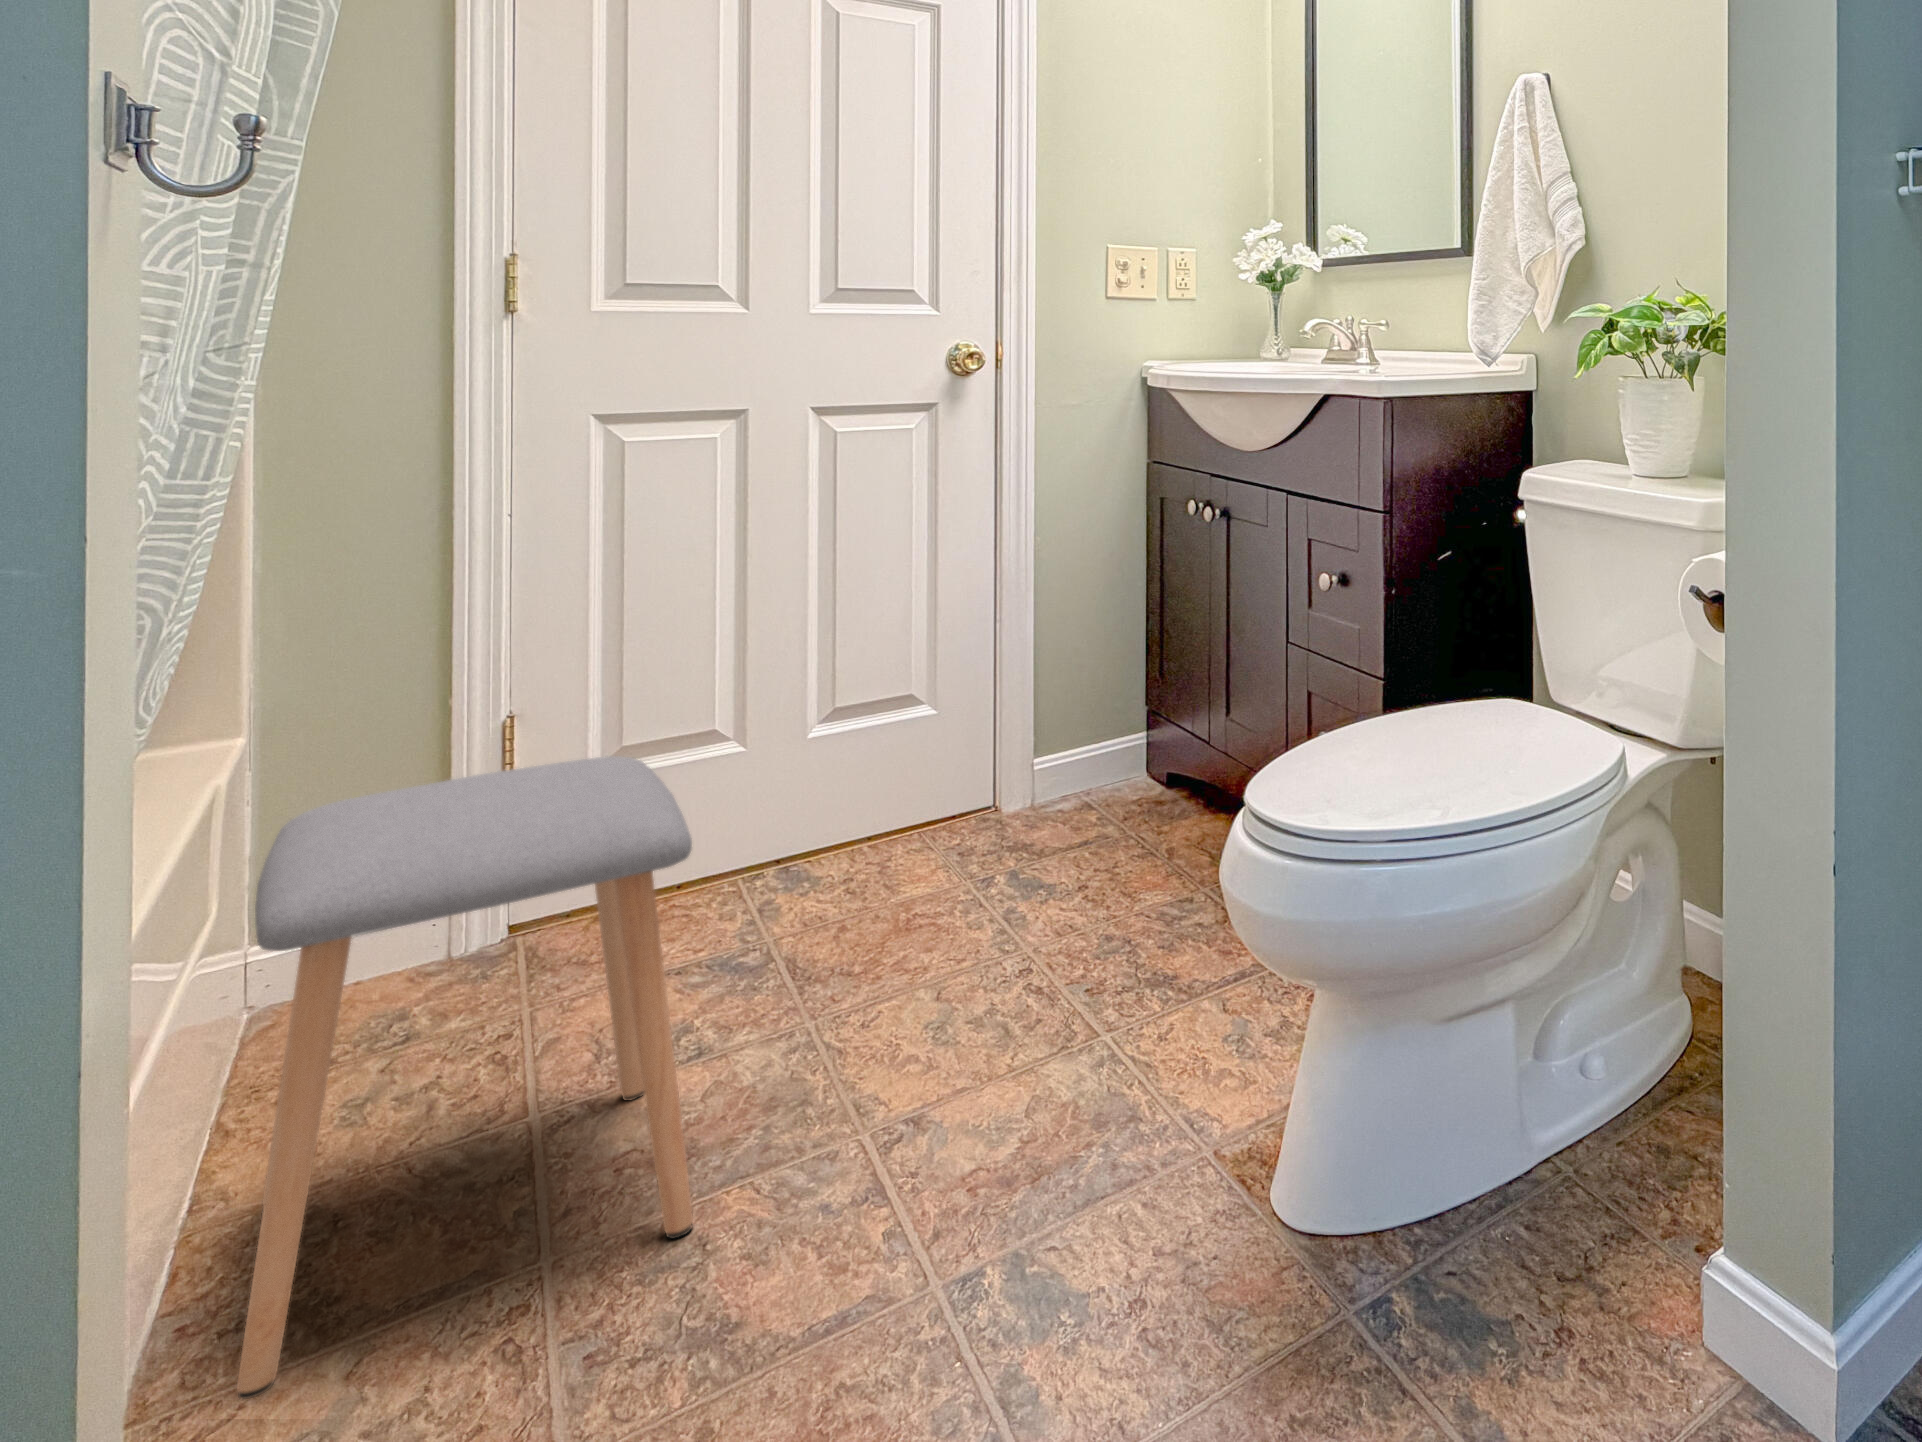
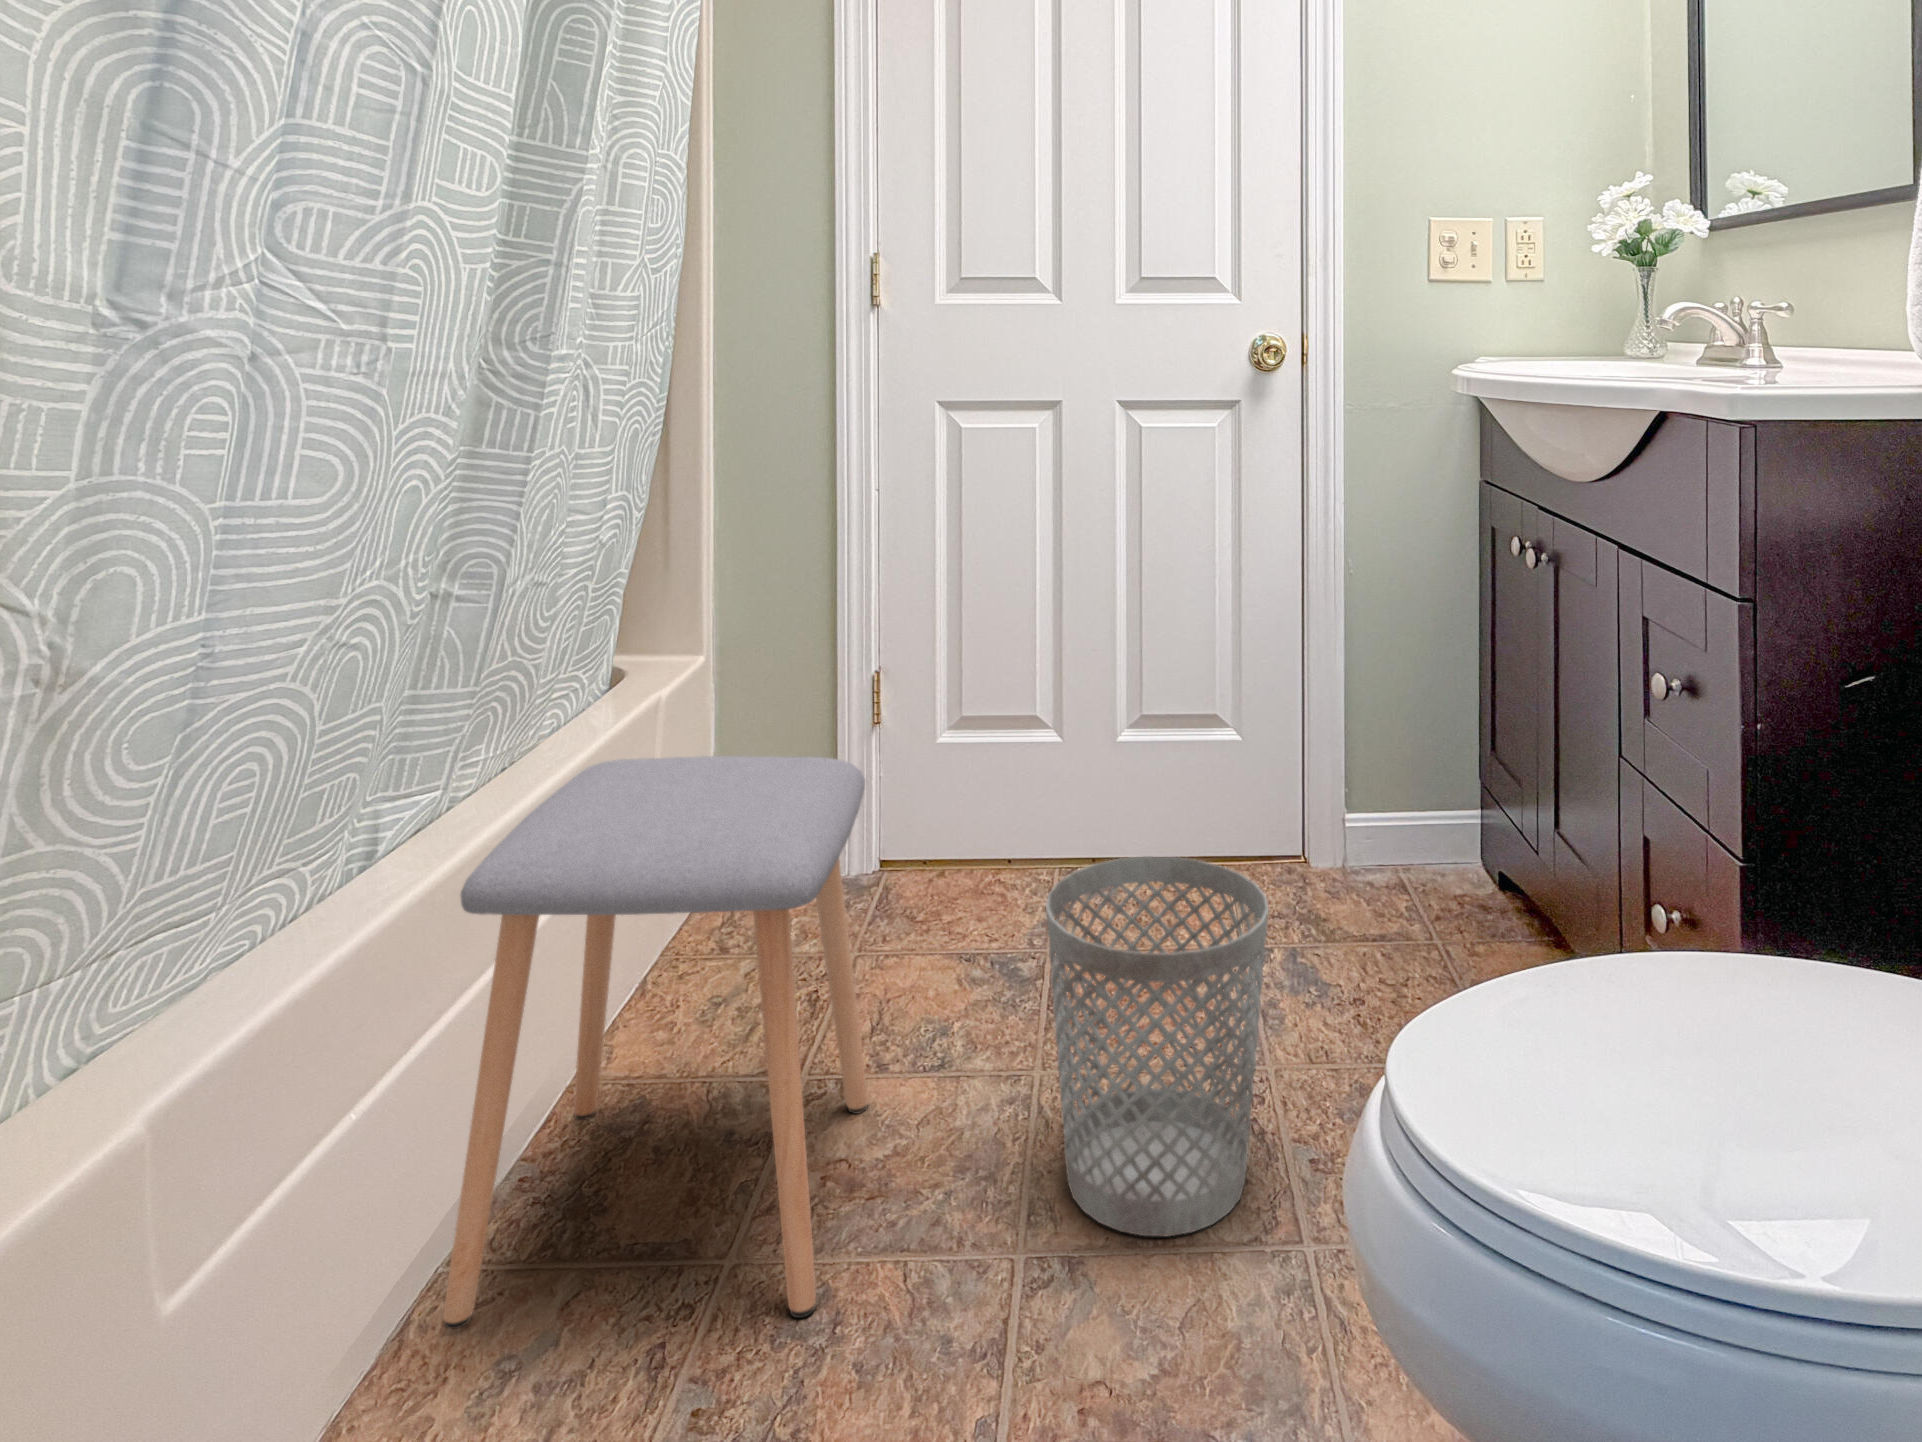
wastebasket: none [866,782,1065,1084] -> present [1046,856,1269,1236]

